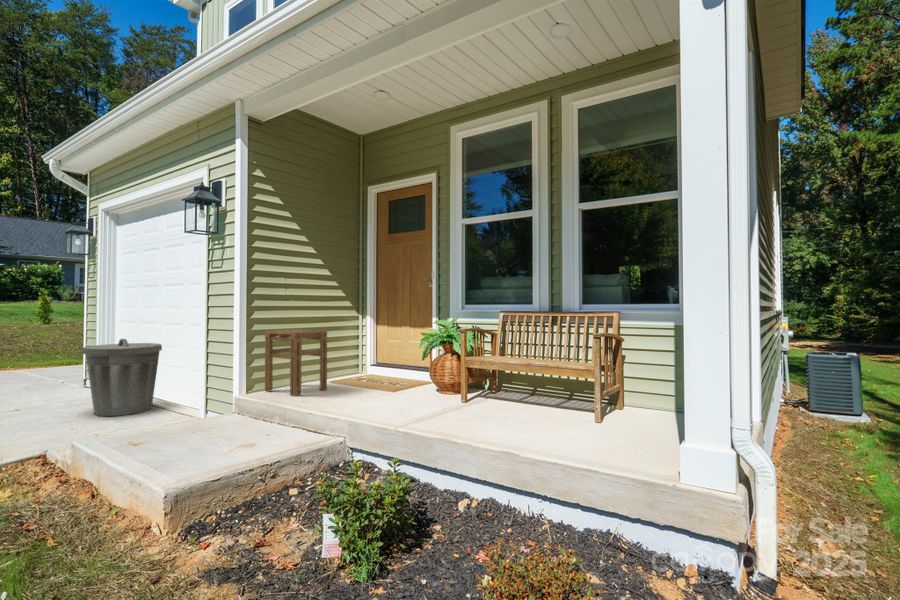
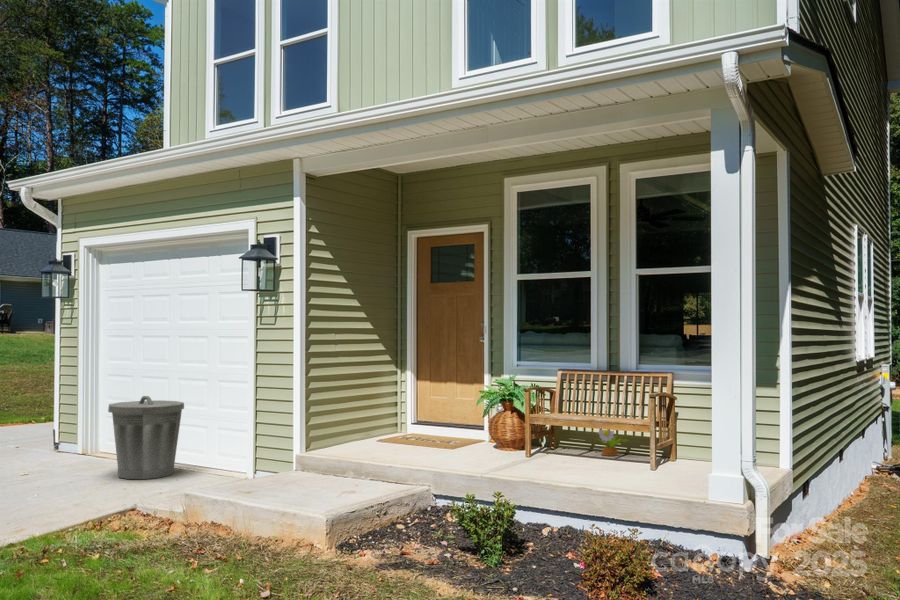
stool: present [265,329,327,396] -> none [320,386,383,454]
decorative plant: none [533,367,572,402] -> present [594,430,628,456]

